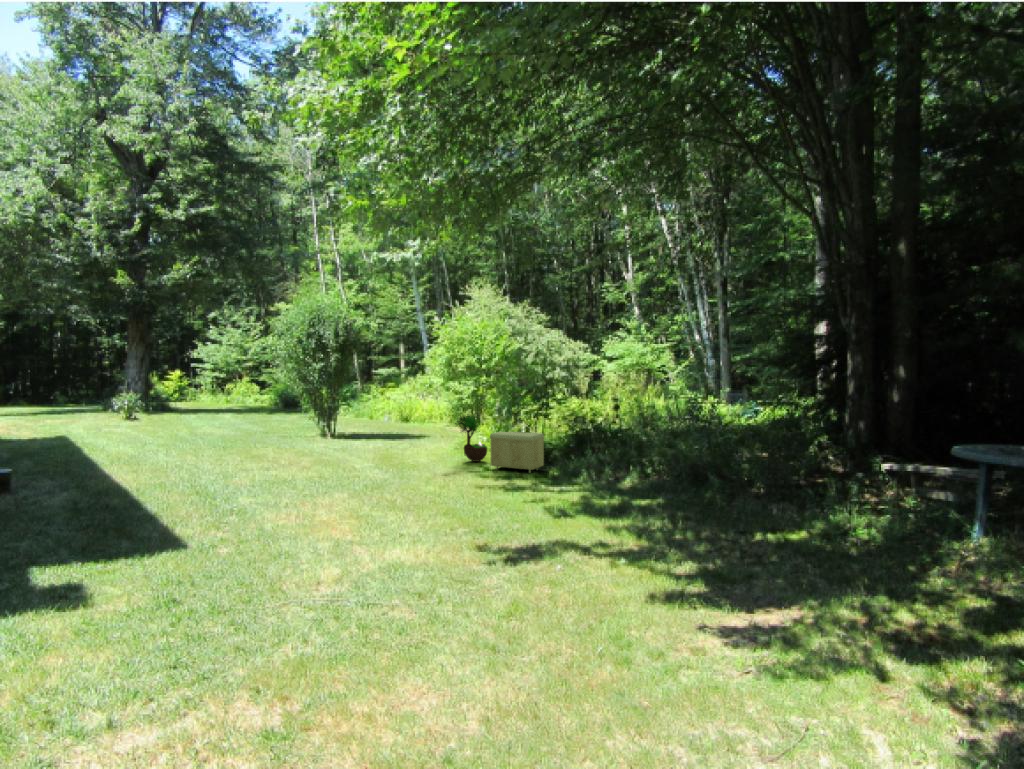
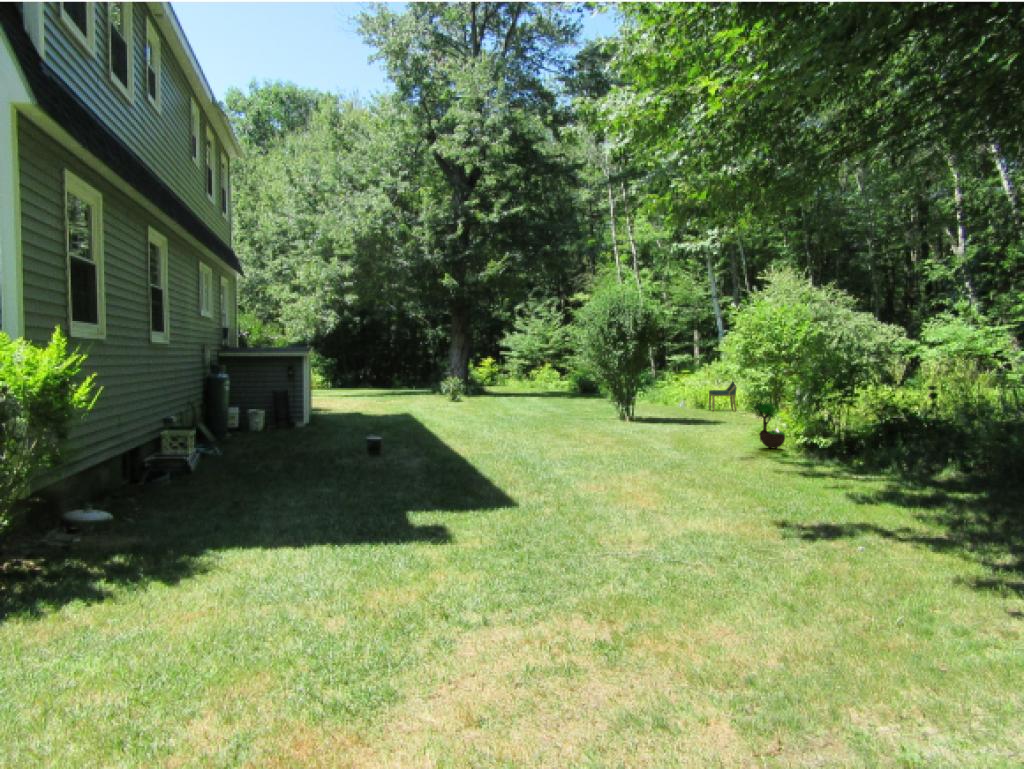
chair: none [414,383,442,424] -> present [709,381,737,411]
storage bench: present [490,432,544,473] -> none [787,418,849,461]

